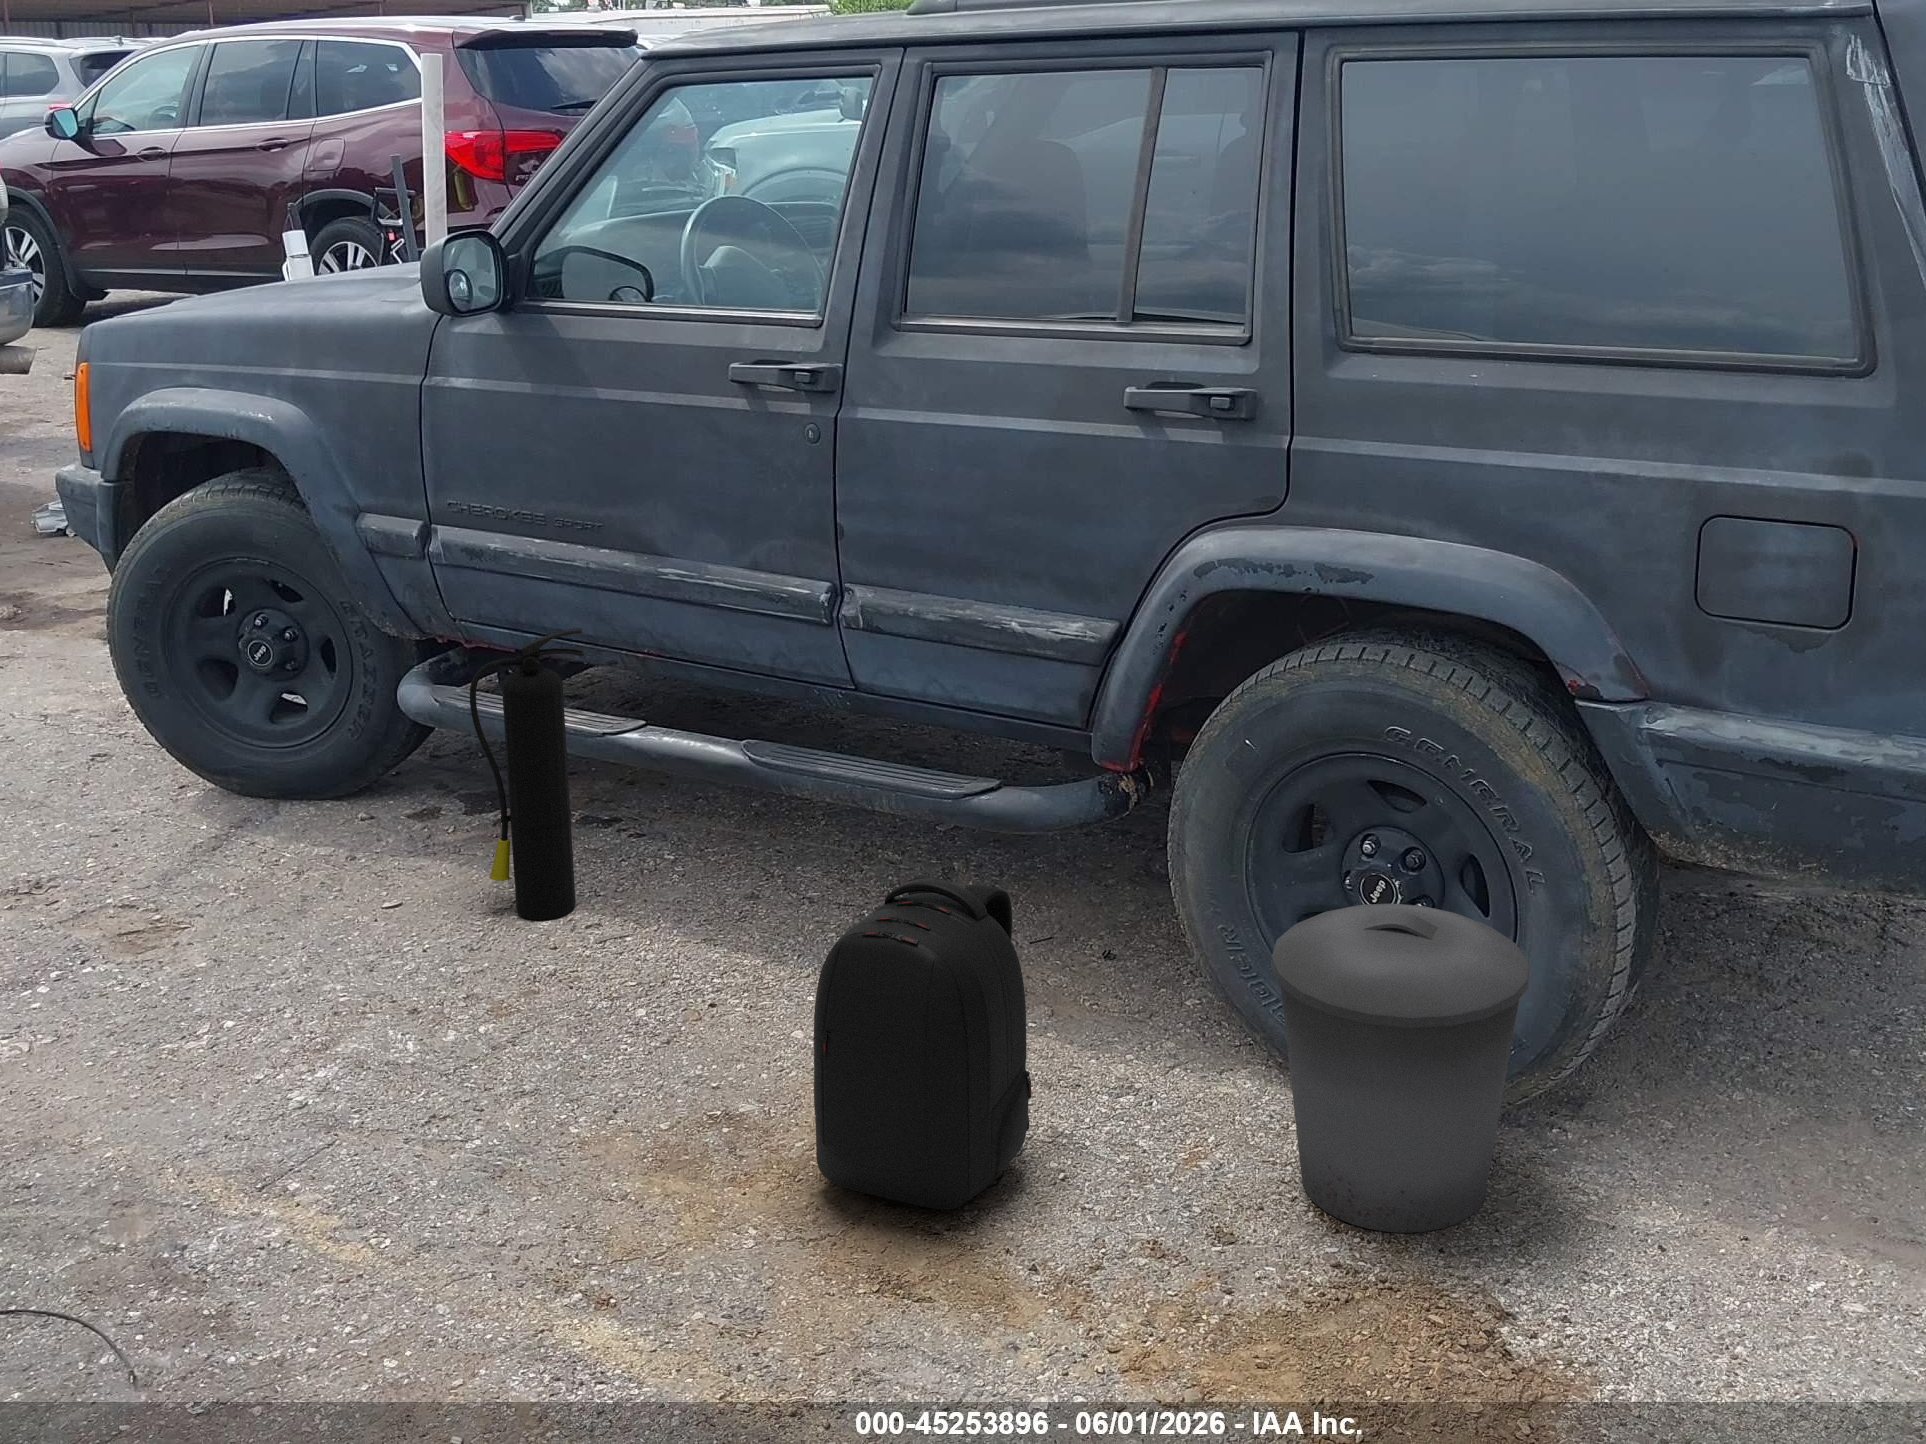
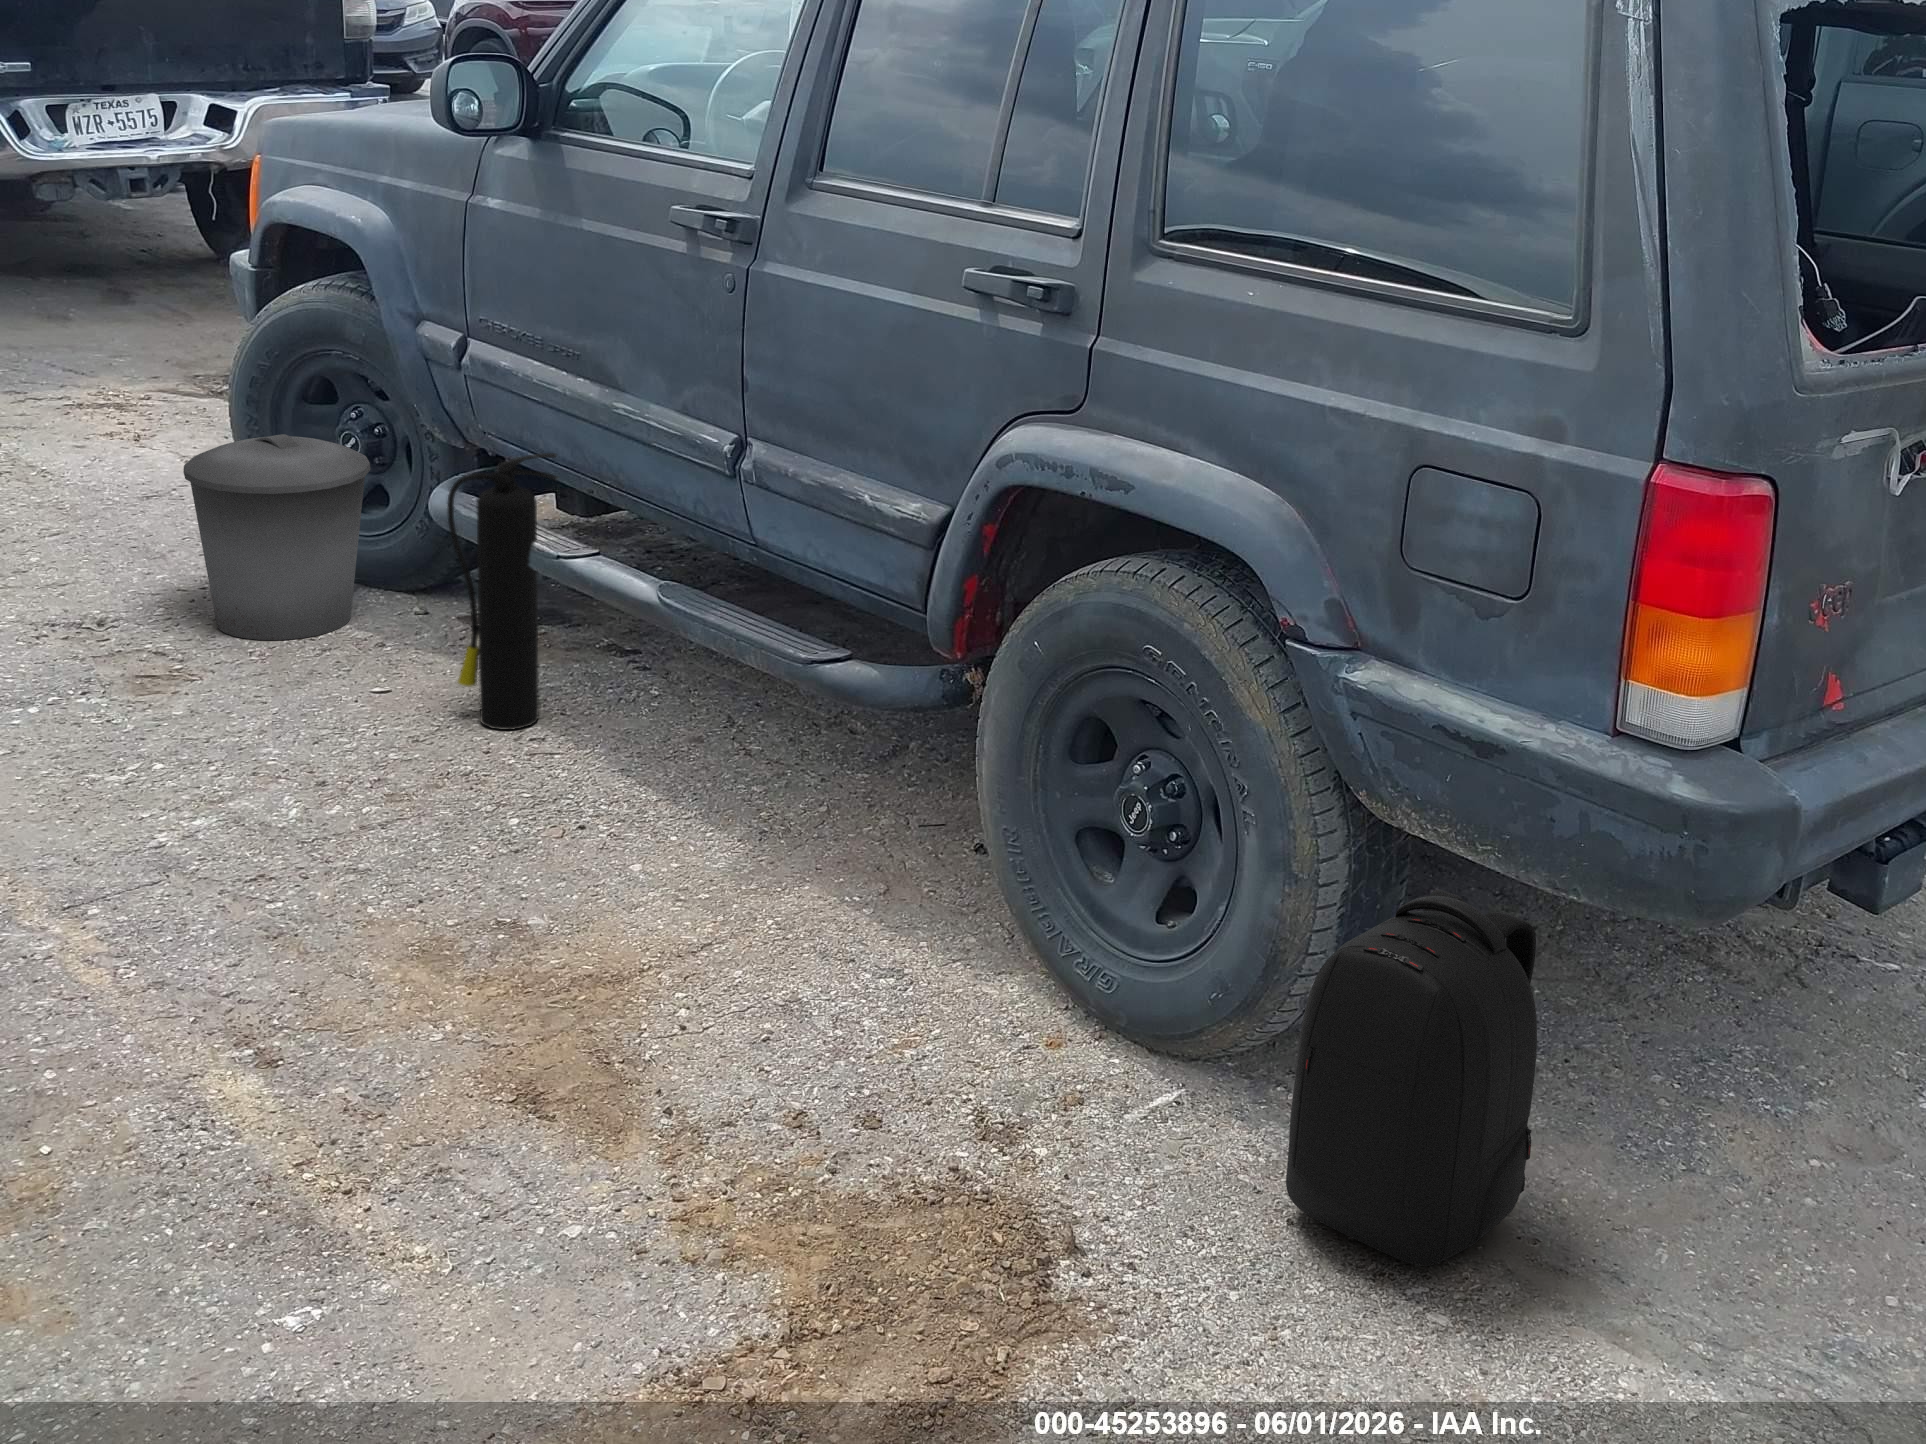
backpack: present [814,875,1032,1209] -> present [1286,890,1537,1266]
trash can: present [1271,903,1529,1233] -> present [183,434,371,640]

